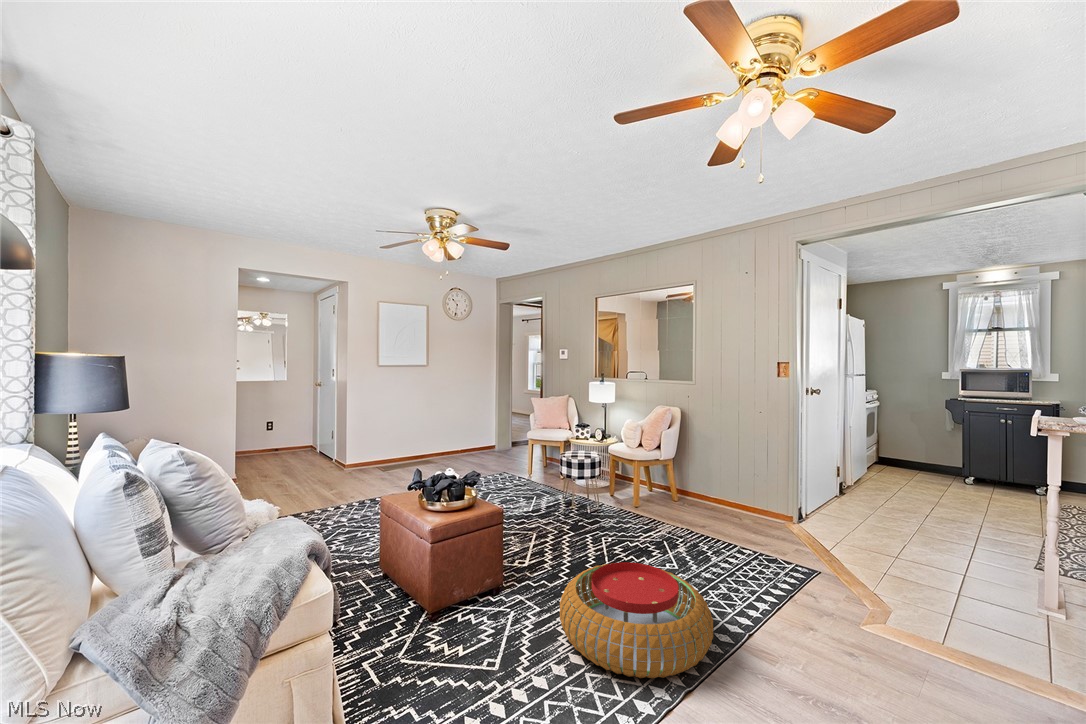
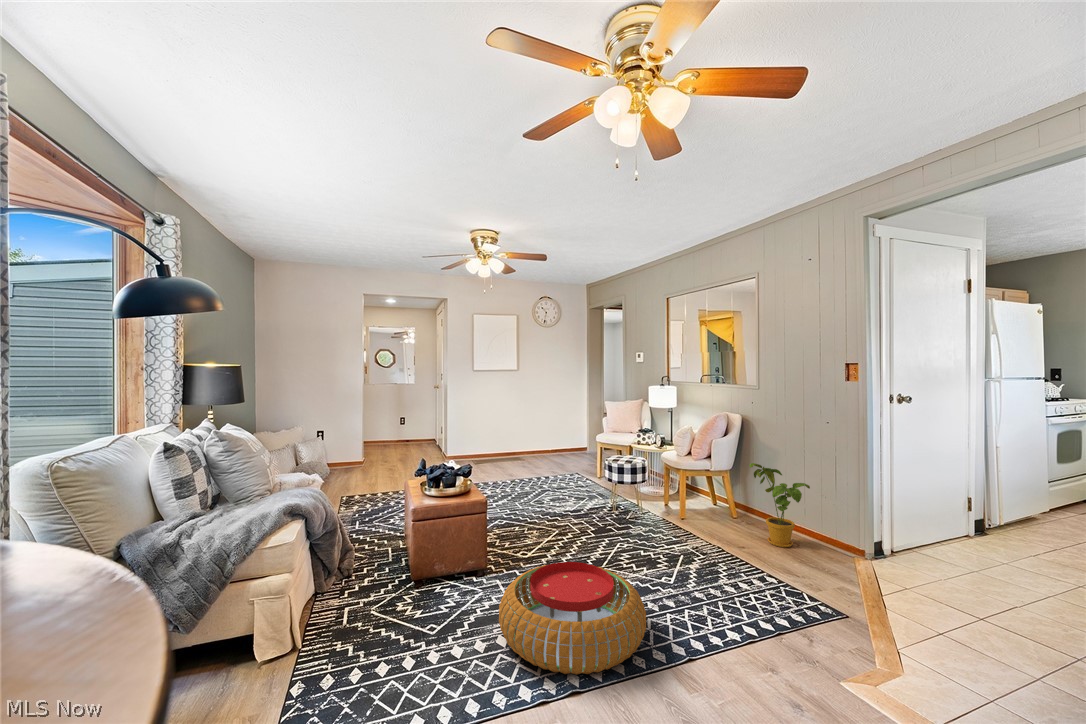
house plant: none [703,450,747,523] -> present [749,463,810,547]

